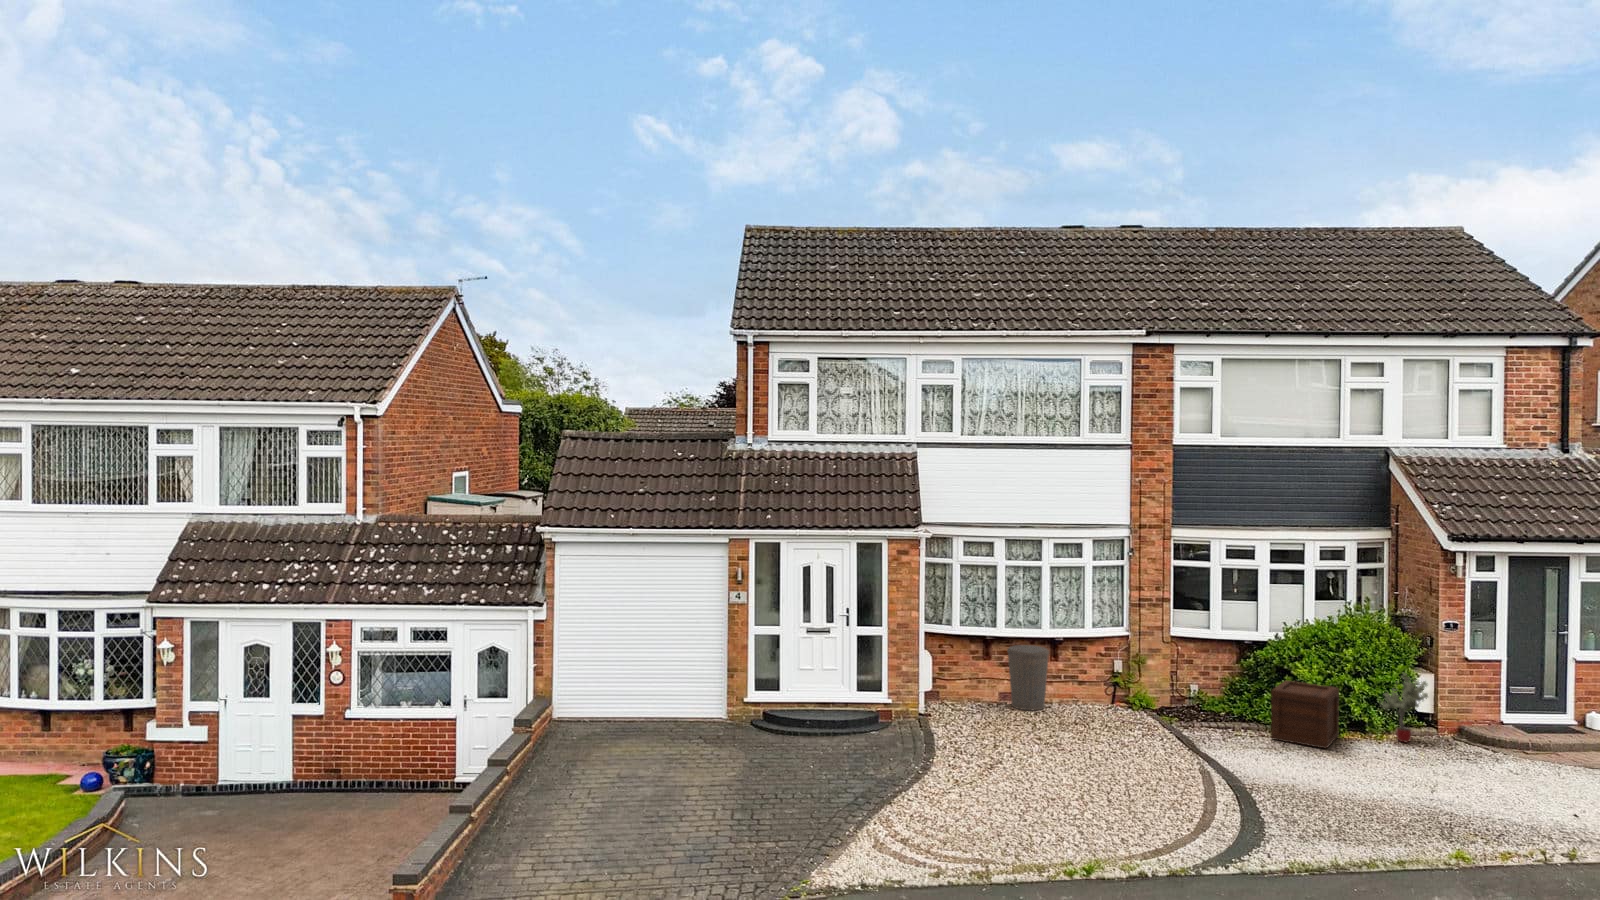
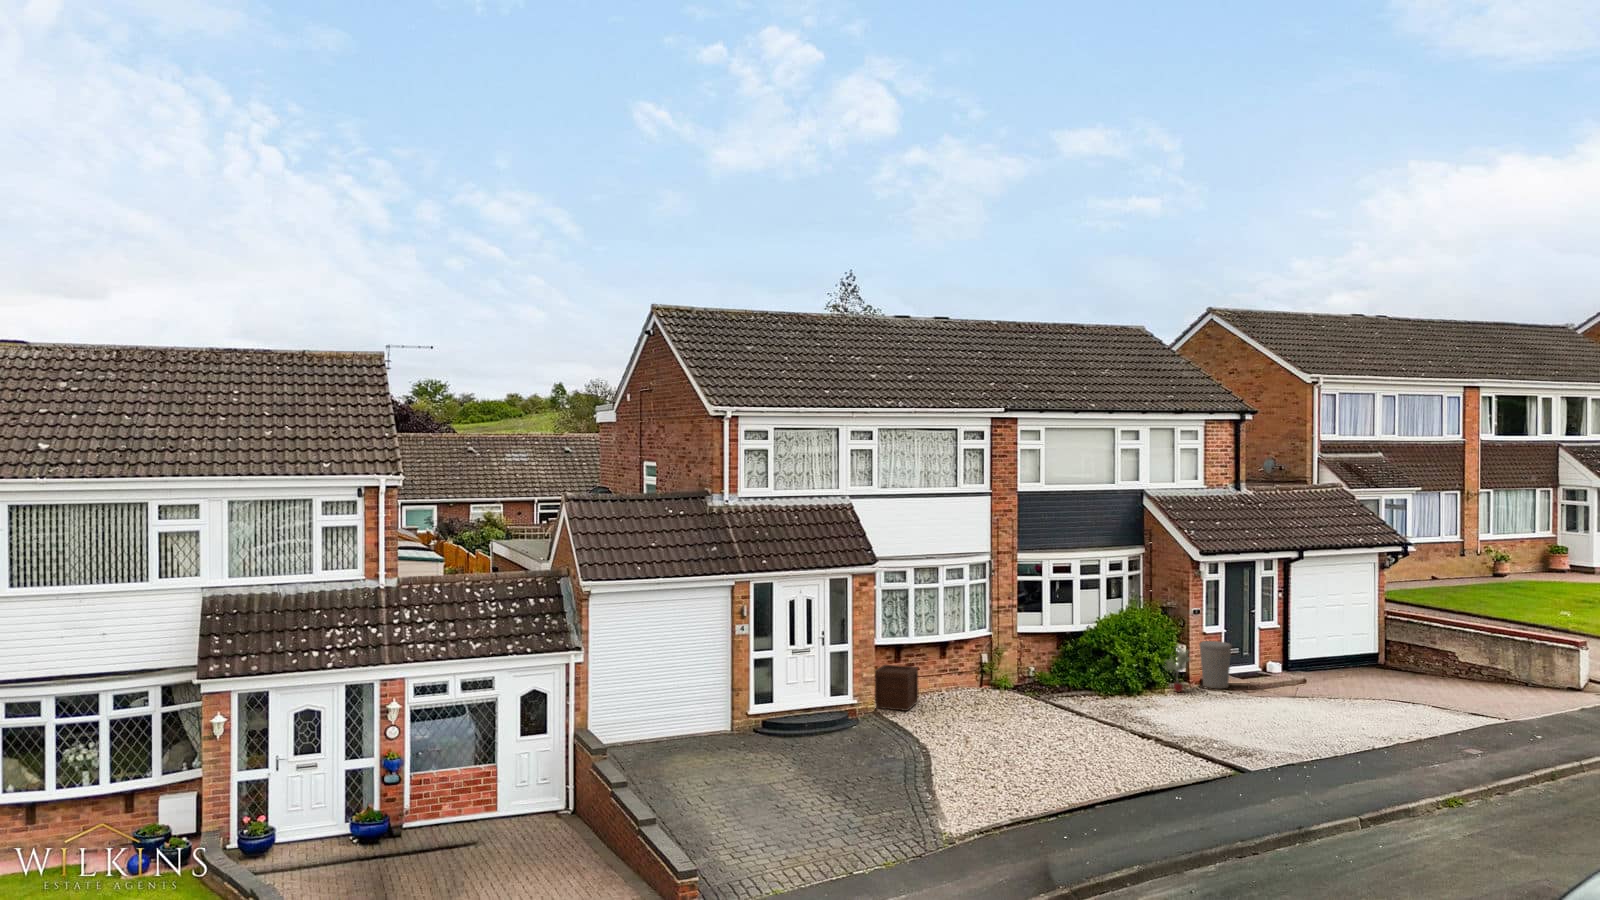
trash can: present [1007,645,1049,710] -> present [1199,641,1232,688]
wooden crate: present [1271,680,1339,748] -> present [875,664,918,711]

